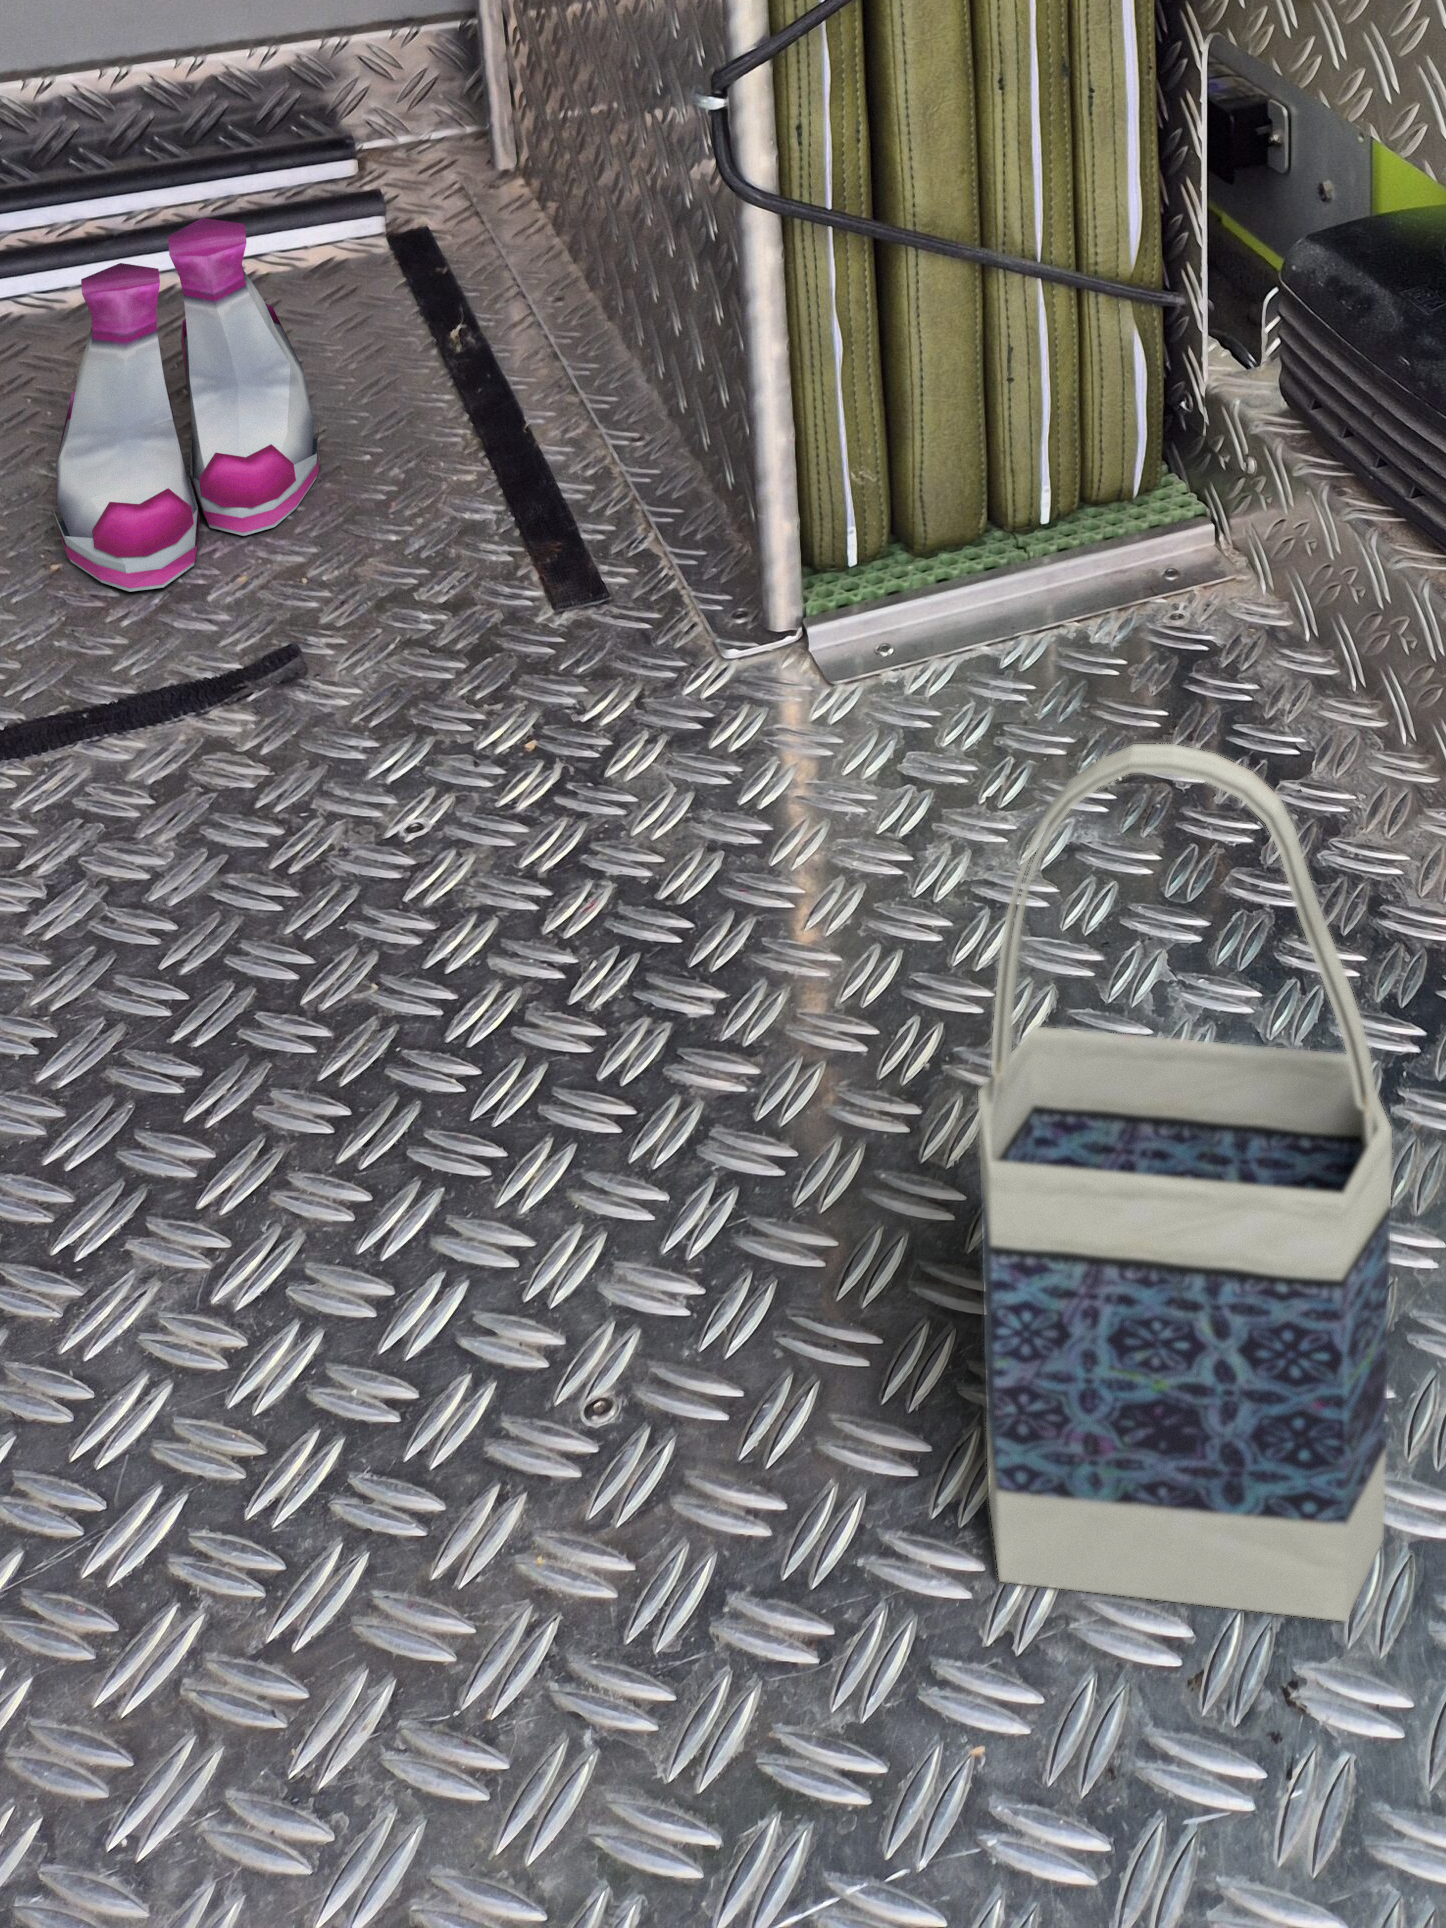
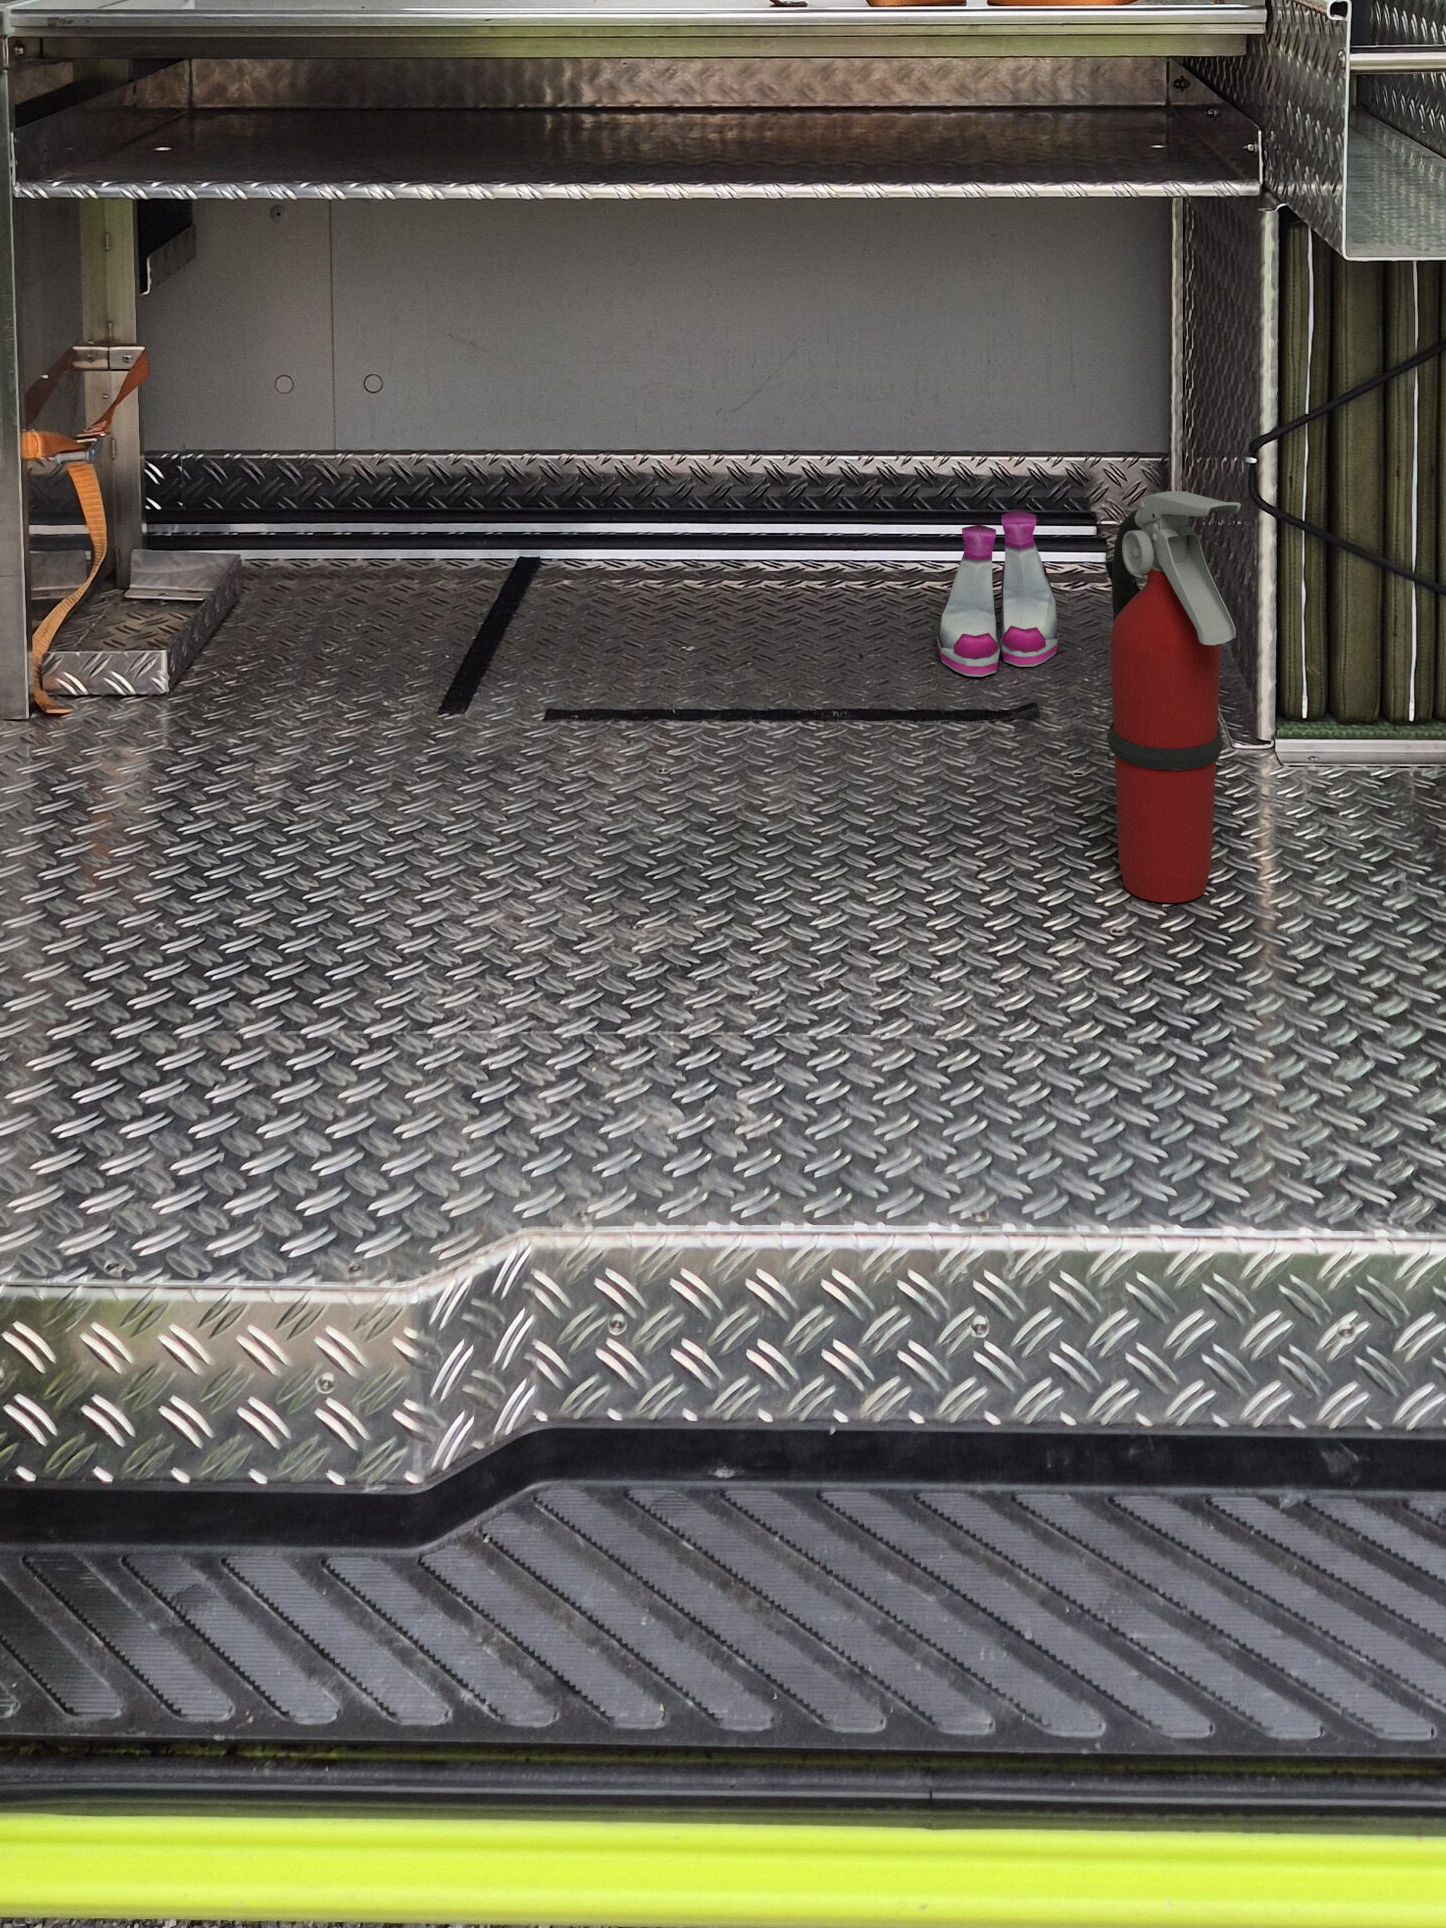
fire extinguisher: none [482,337,843,1256] -> present [1107,491,1241,903]
bag: present [978,744,1392,1621] -> none [1257,637,1423,1041]

